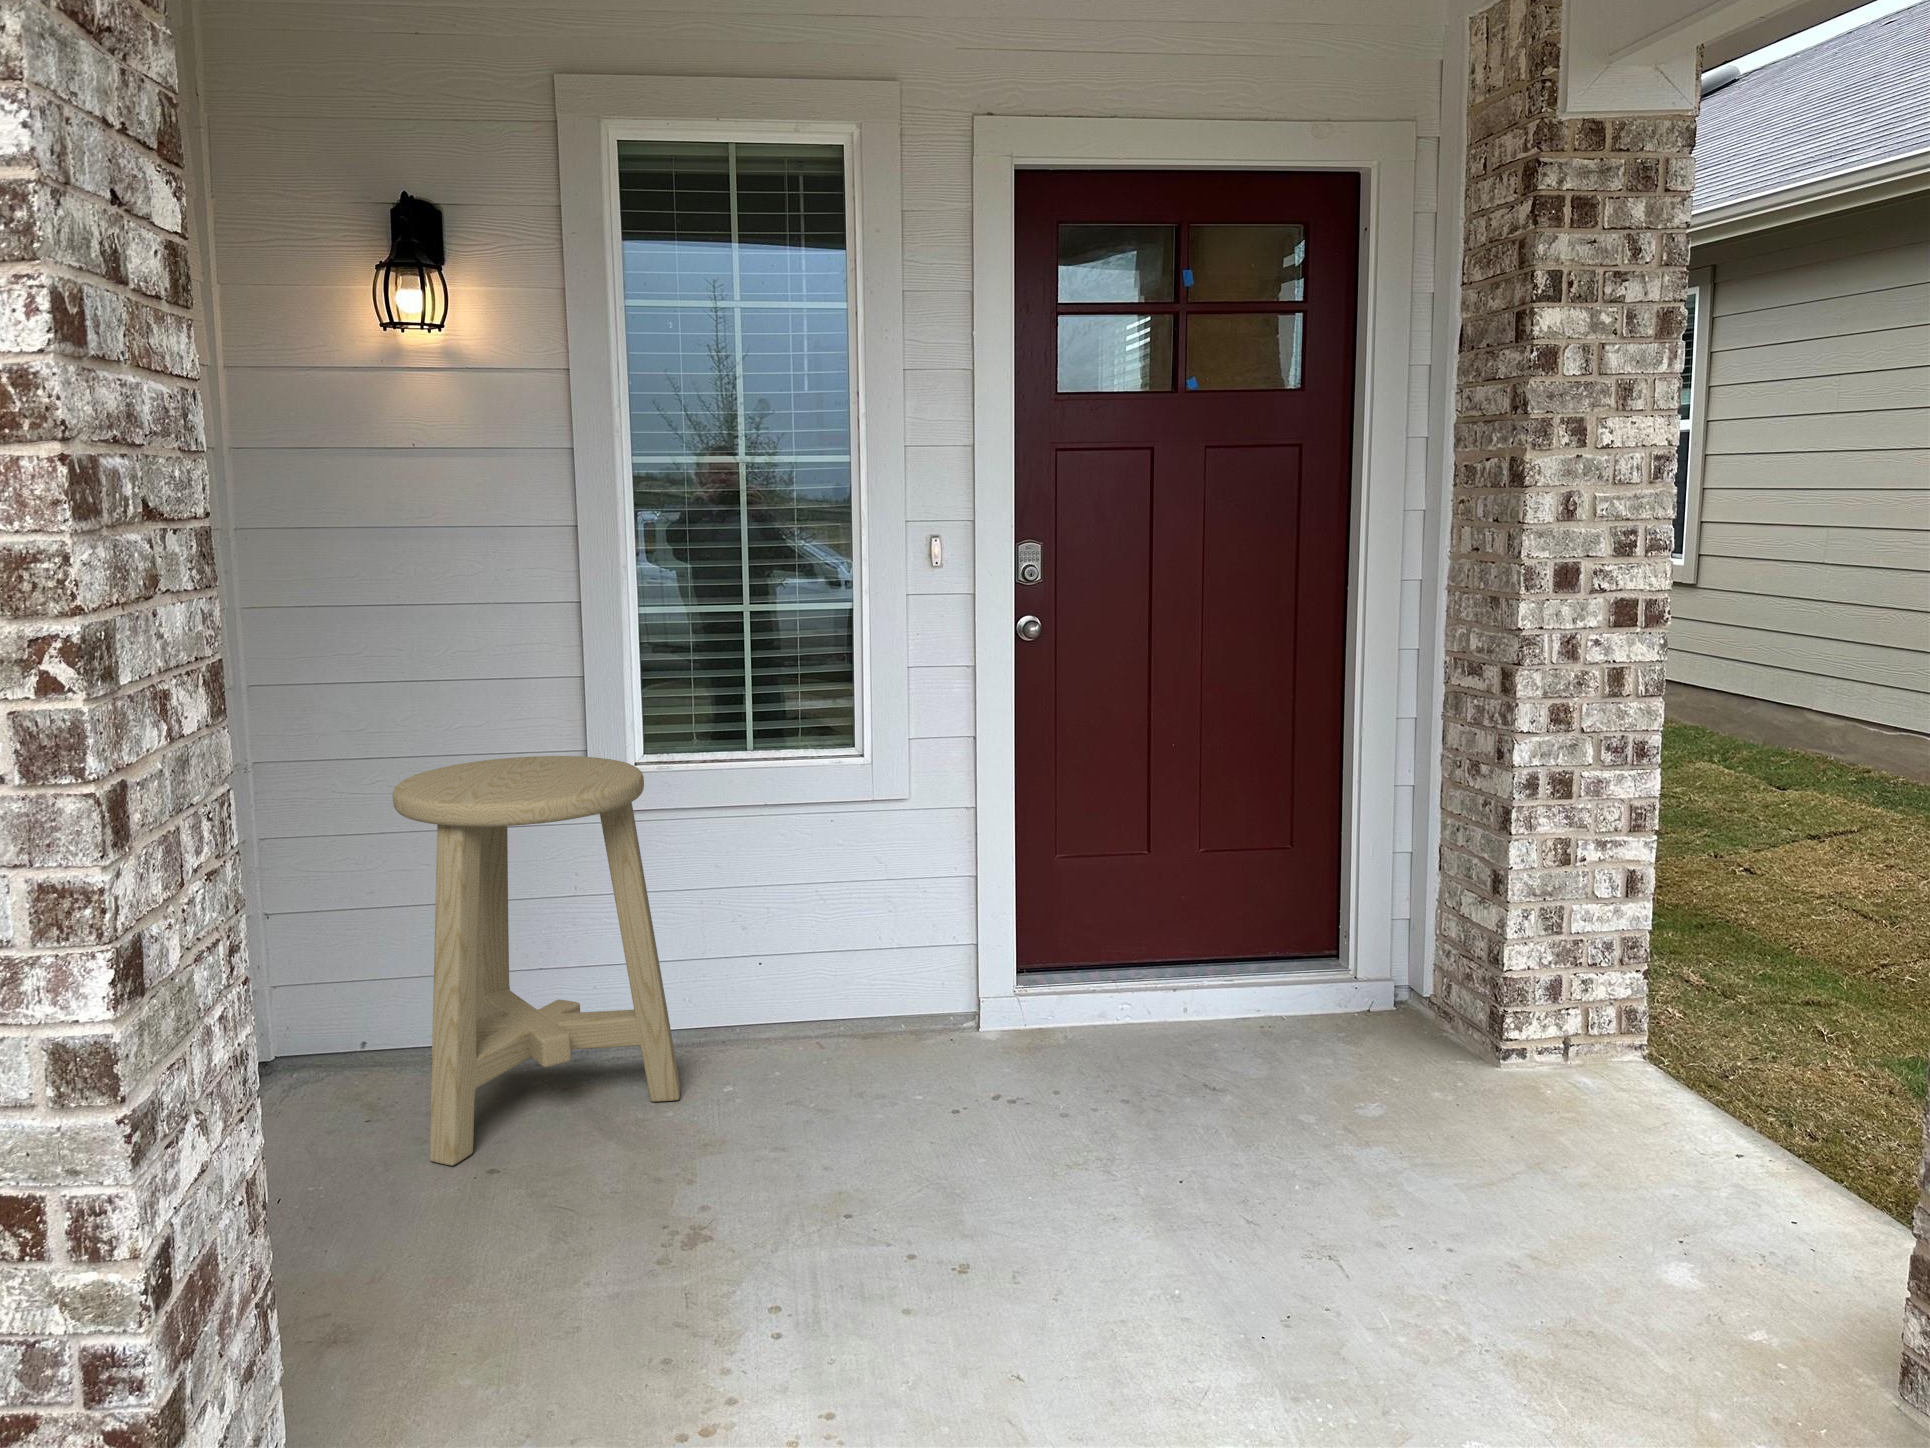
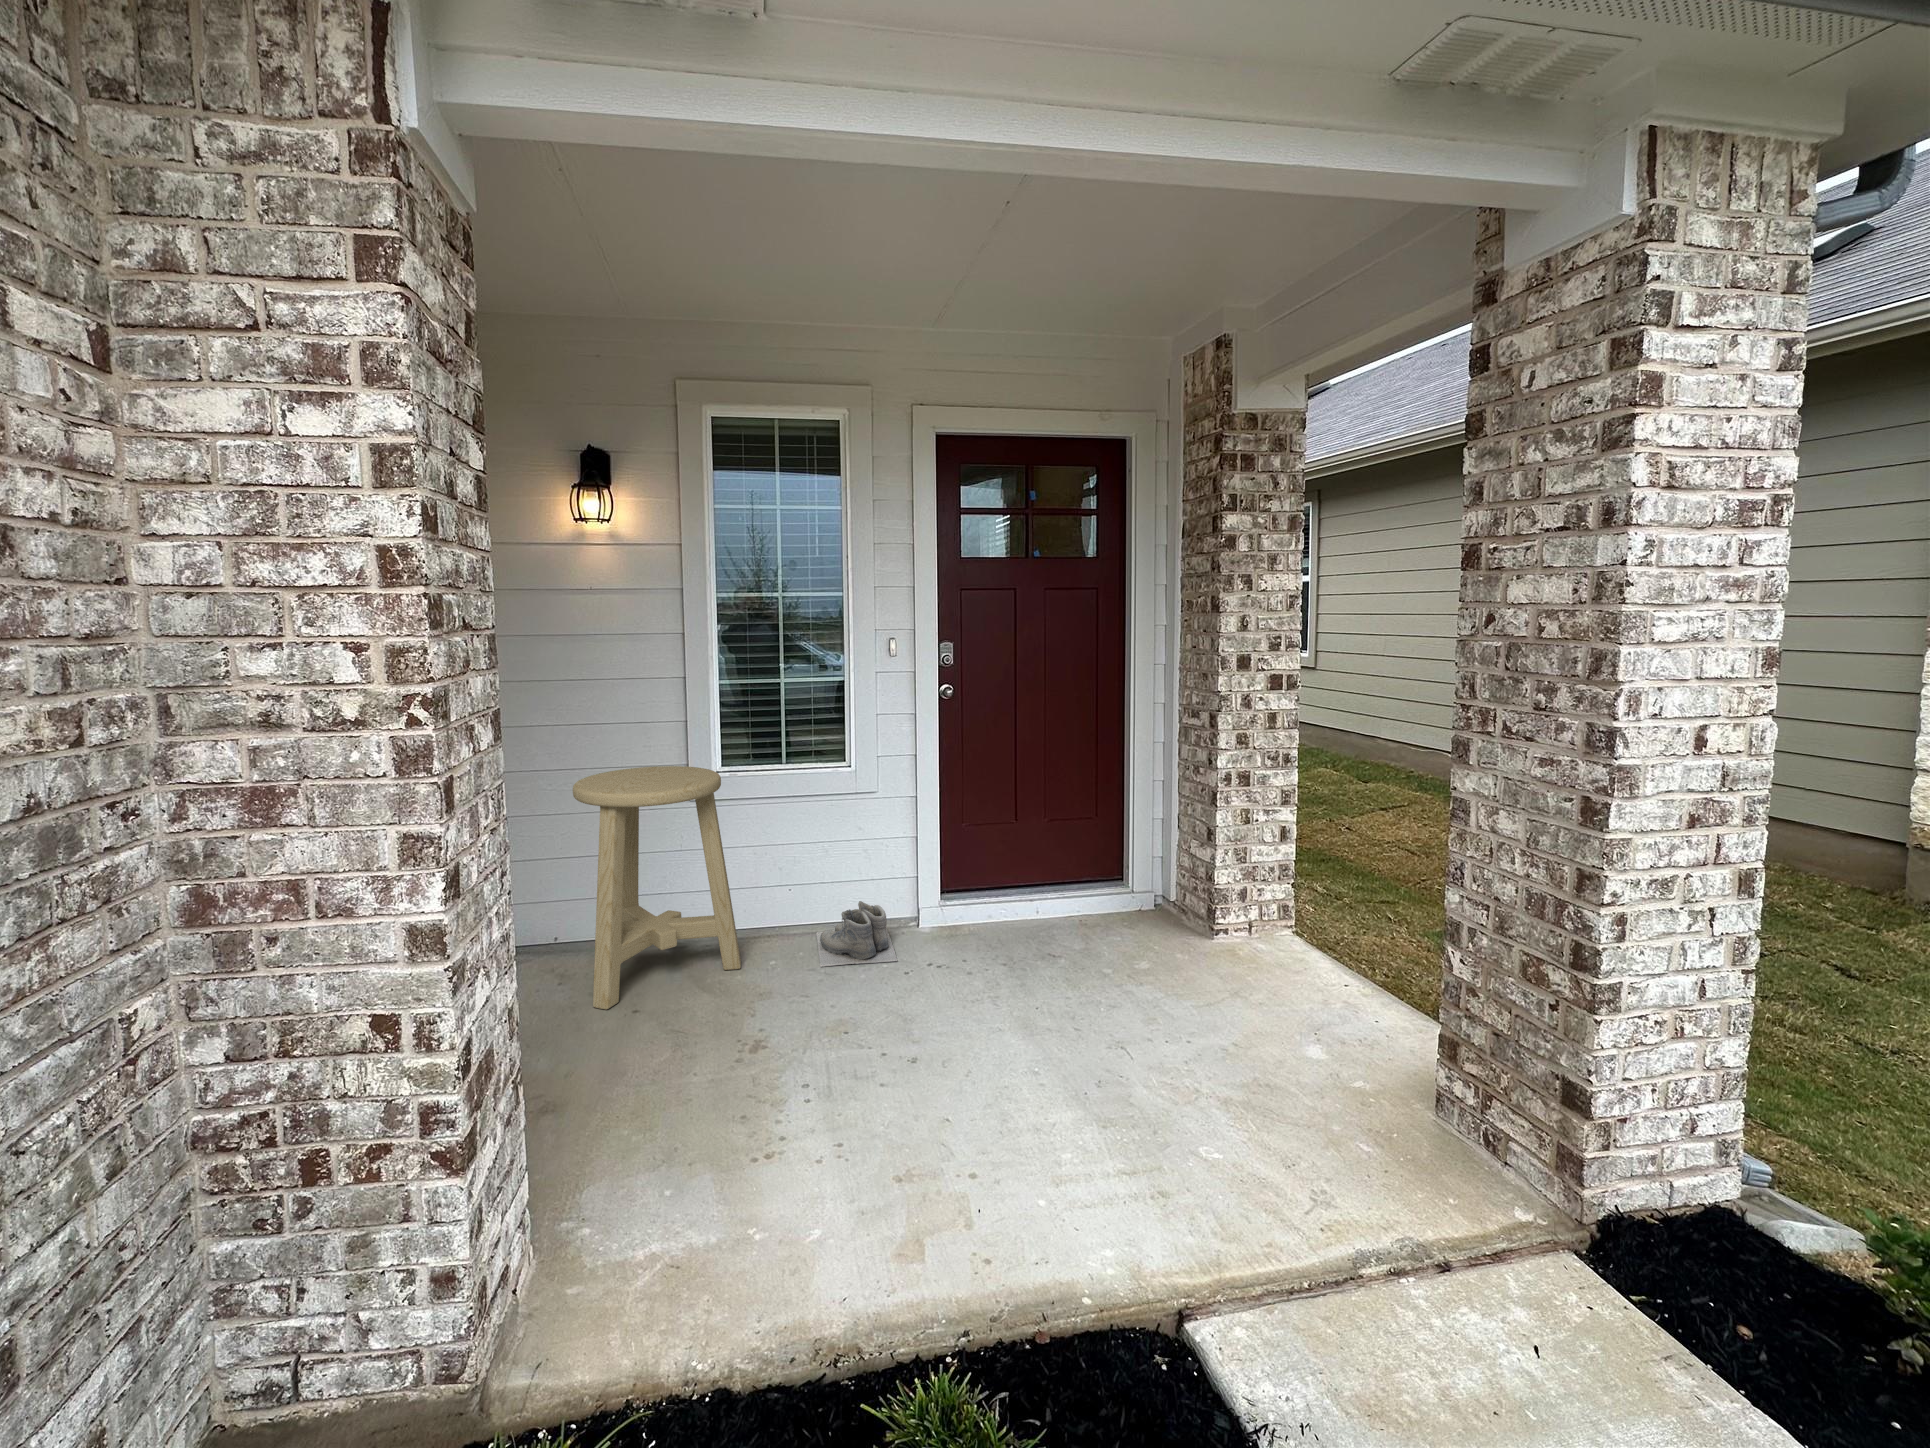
boots: none [810,989,947,1100] -> present [816,901,897,967]

